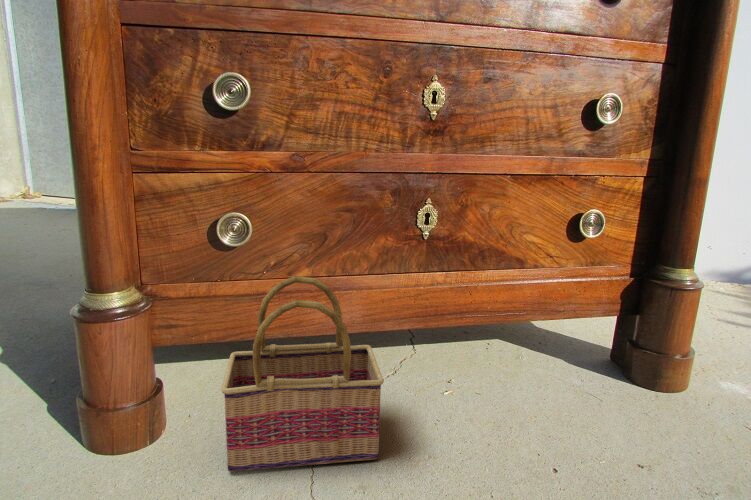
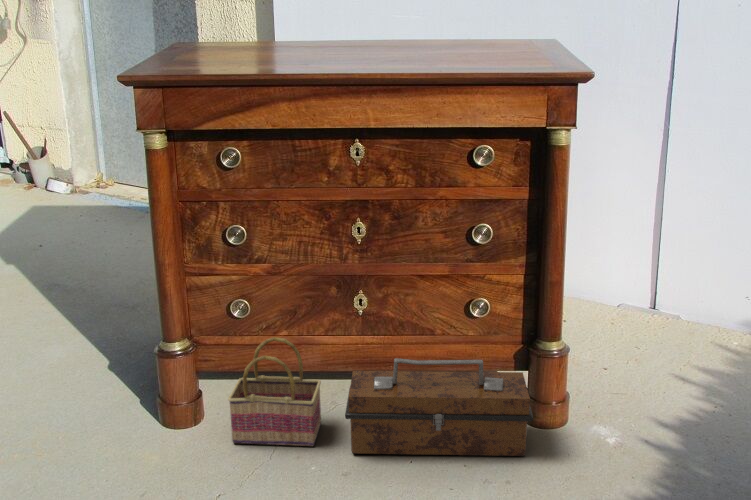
toolbox: none [416,291,724,465] -> present [345,358,533,456]

